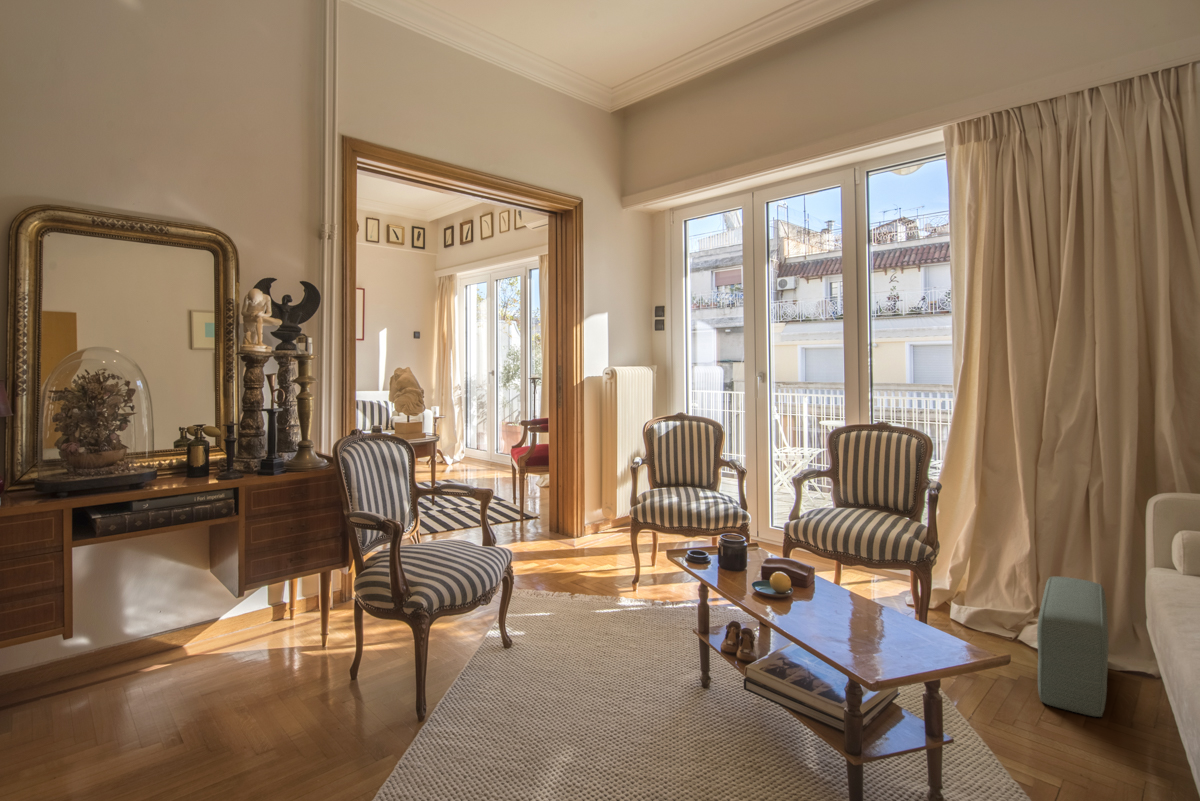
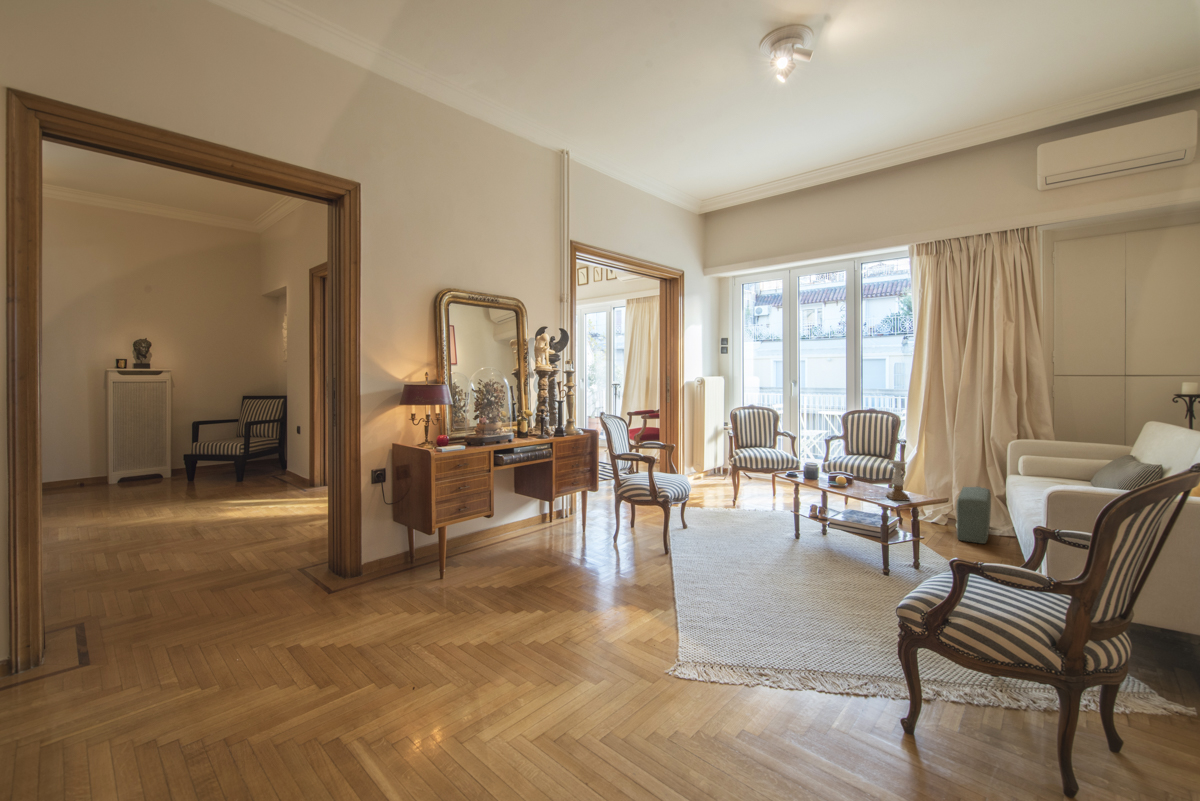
candle holder: none [869,549,924,653] -> present [886,461,910,500]

